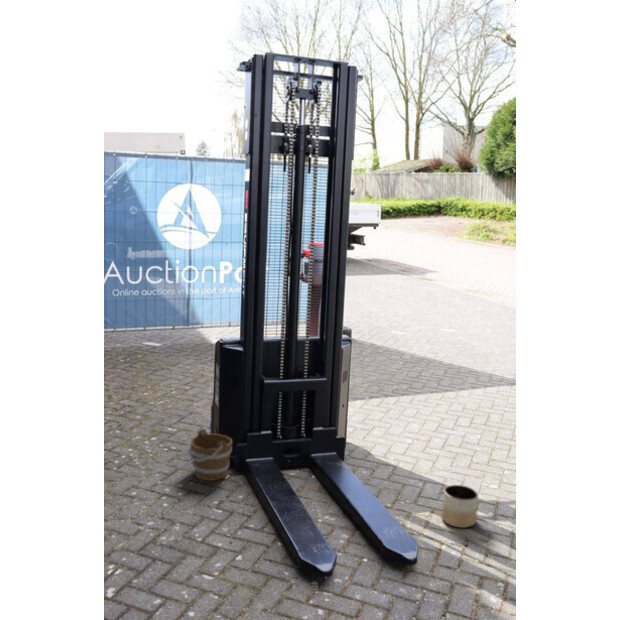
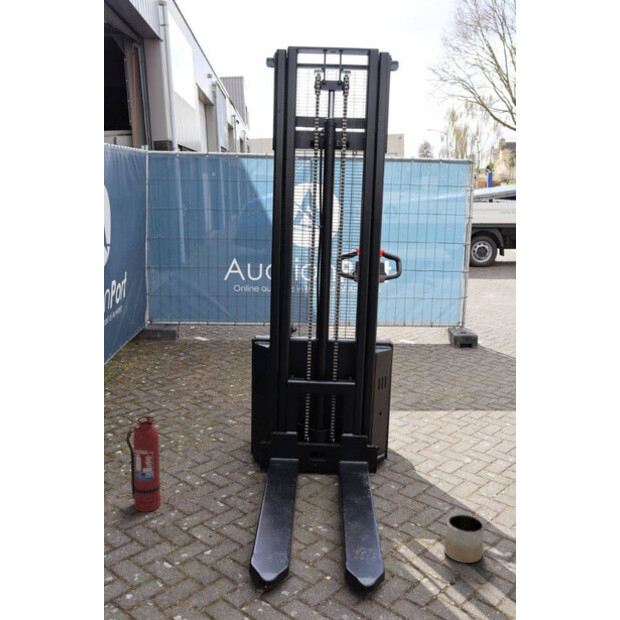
fire extinguisher: none [121,429,157,530] -> present [126,416,161,512]
bucket: present [189,429,232,481] -> none [218,422,261,474]

